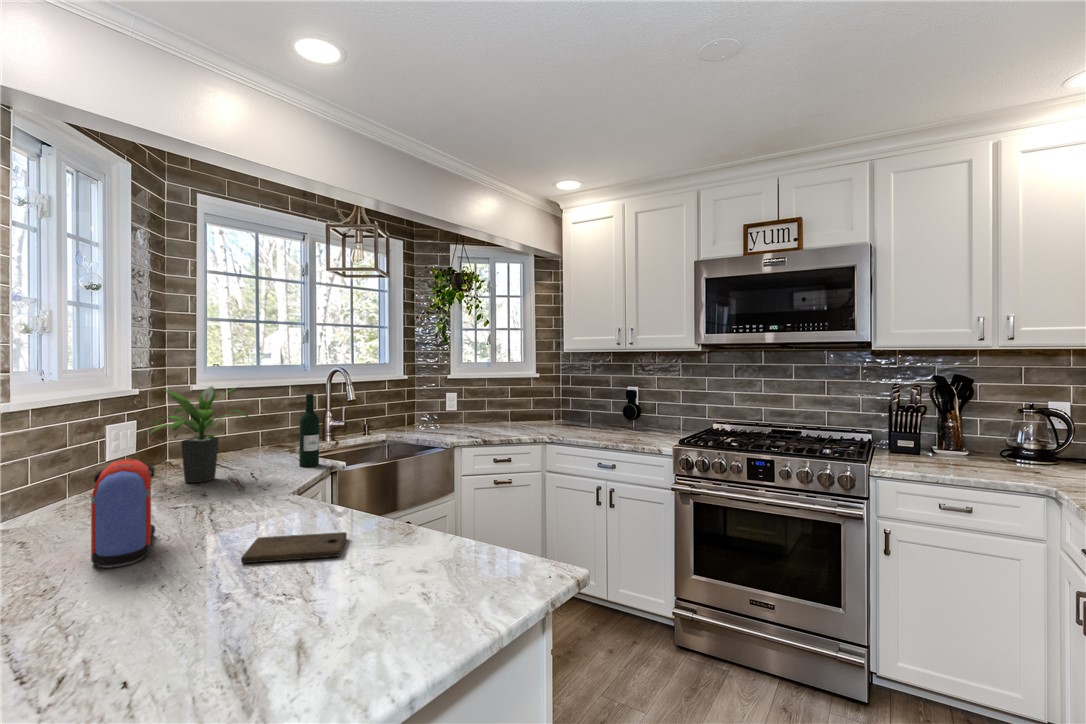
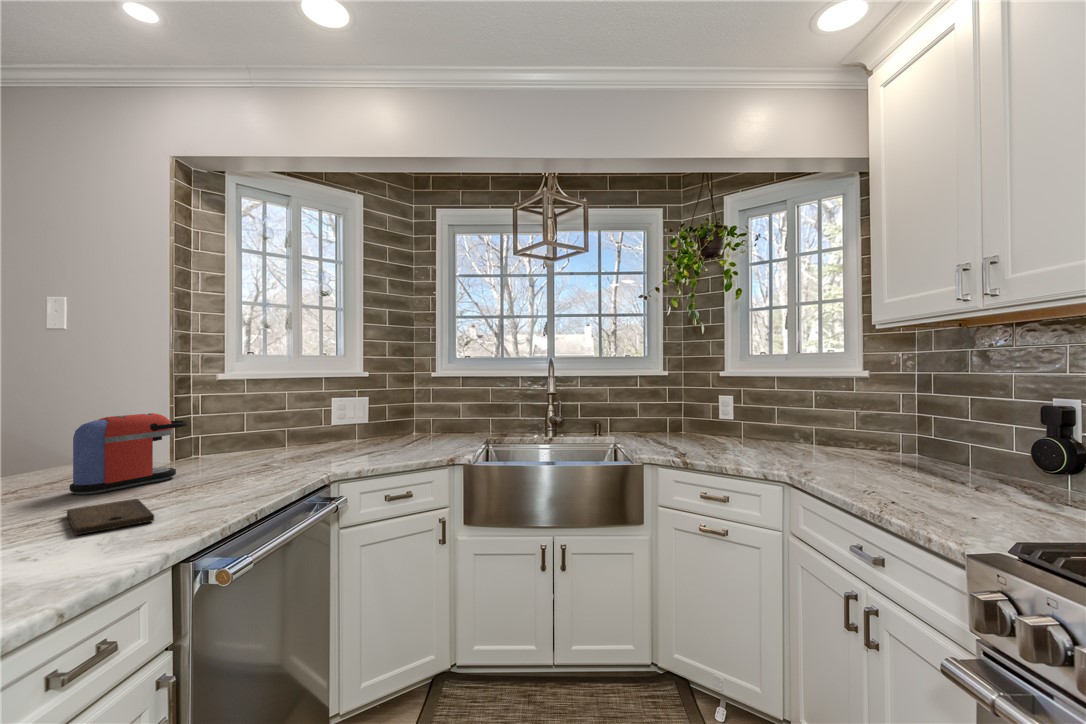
potted plant: present [149,386,250,482] -> none [305,367,378,453]
wine bottle: present [299,394,319,467] -> none [426,380,445,456]

